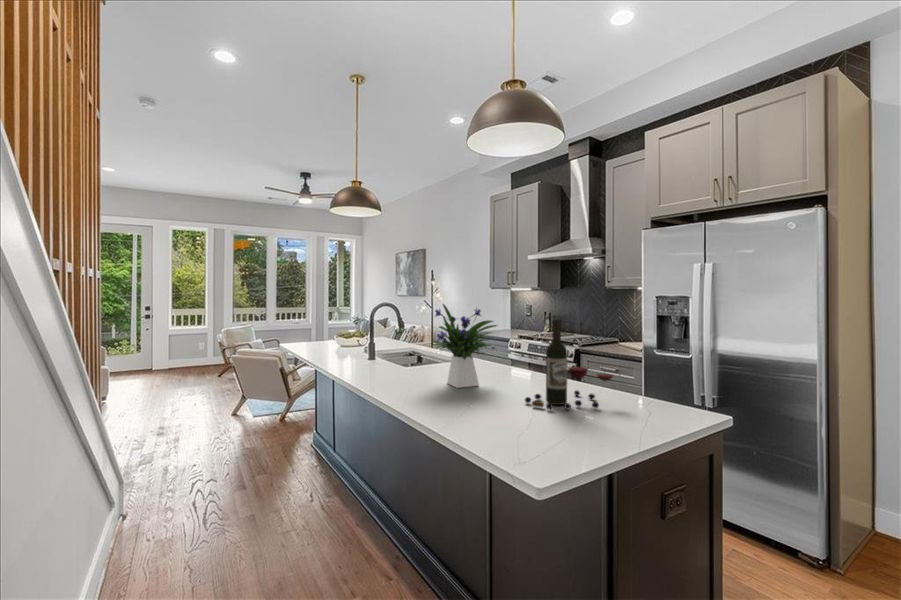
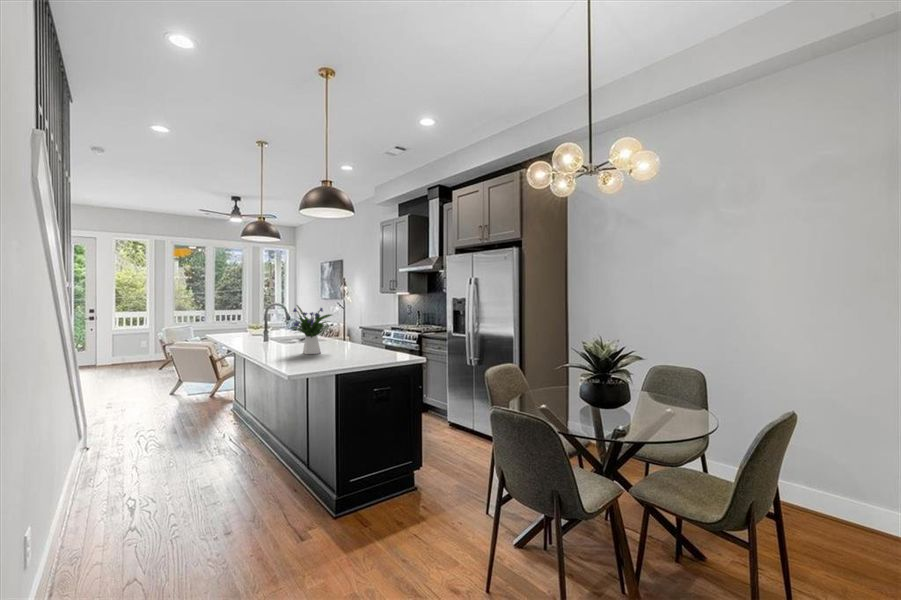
wine bottle: present [525,320,613,410] -> none [335,313,385,361]

